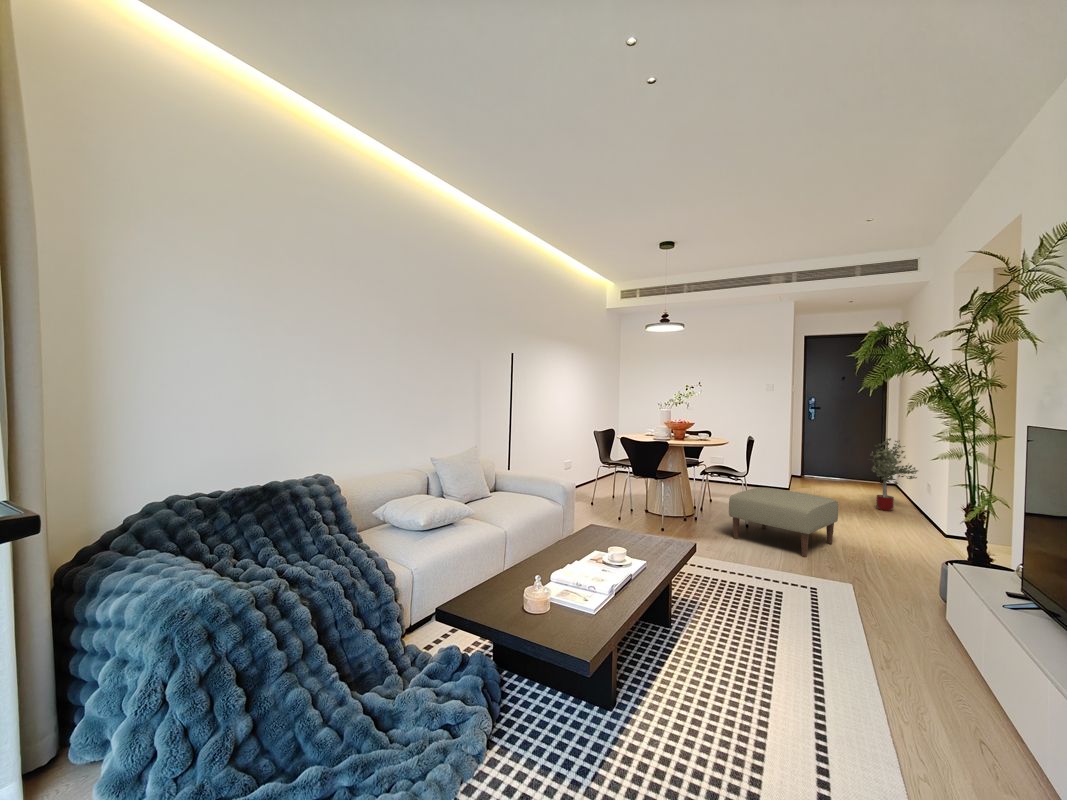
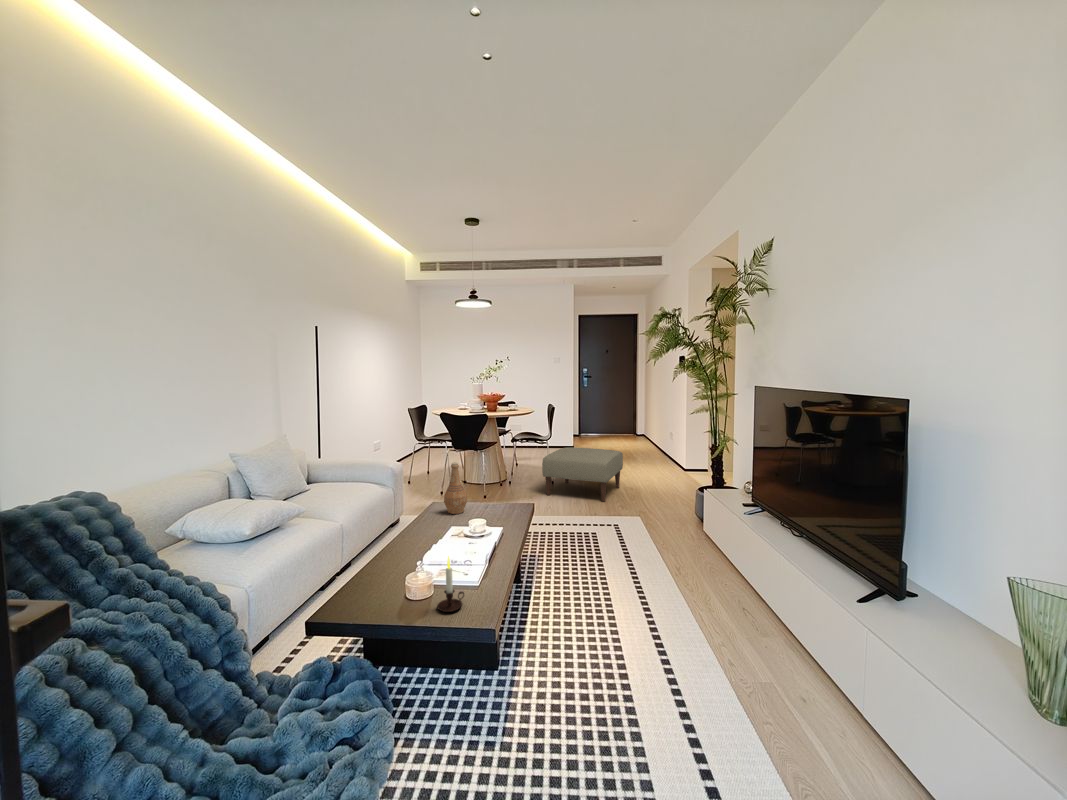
potted tree: present [871,438,918,511] -> none [634,398,667,456]
vase: none [596,487,620,539] -> present [444,462,467,514]
candle: none [545,575,574,633] -> present [437,557,464,612]

